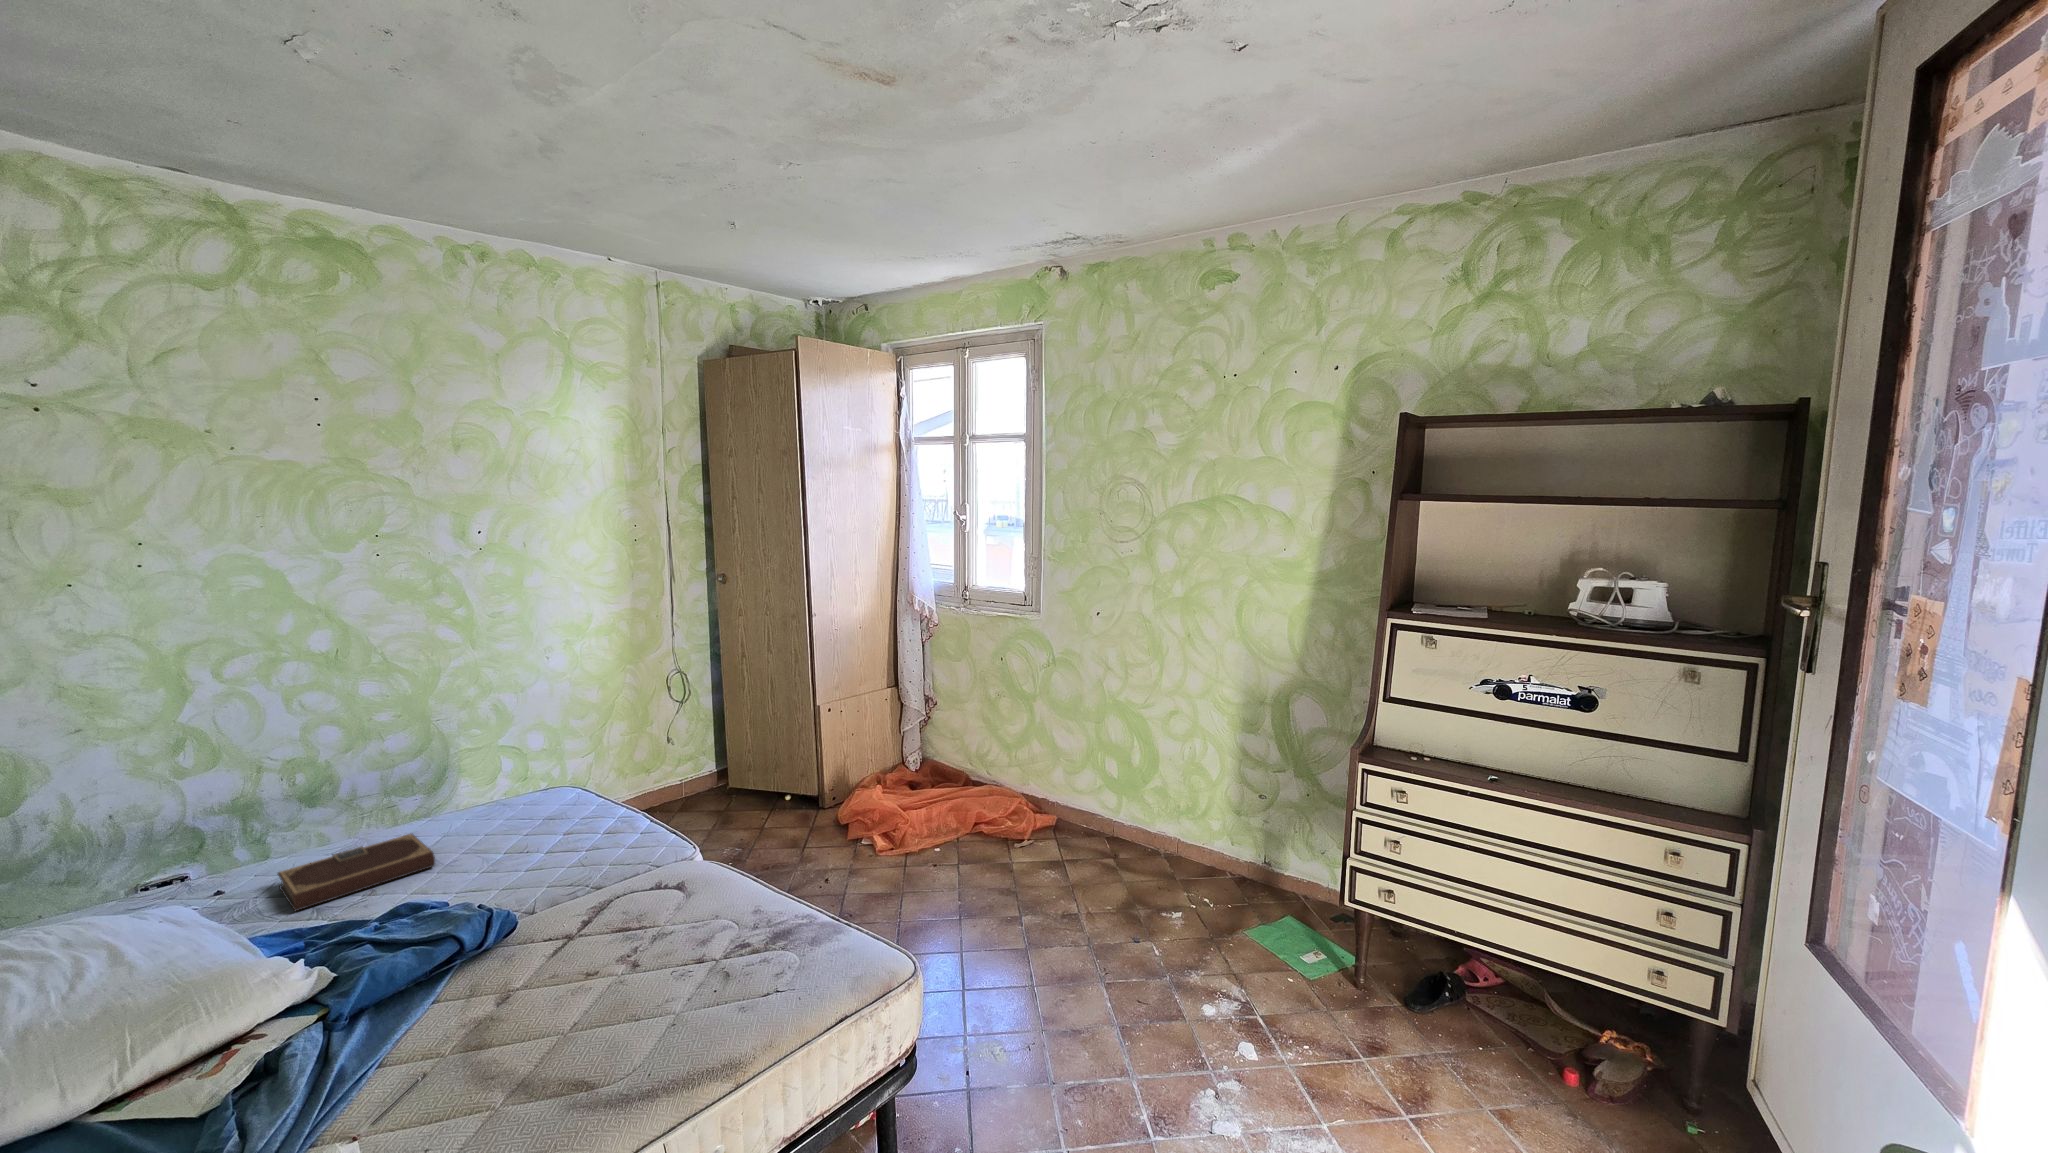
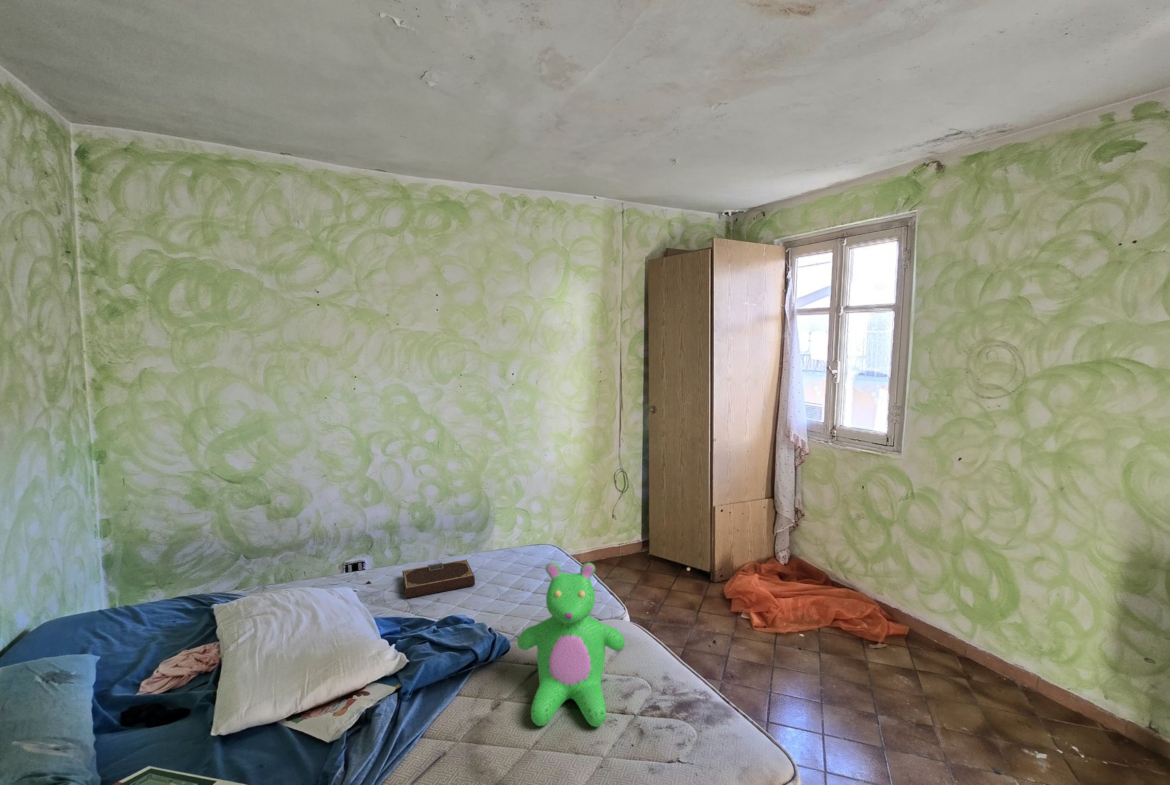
teddy bear: none [533,776,698,999] -> present [517,563,625,727]

